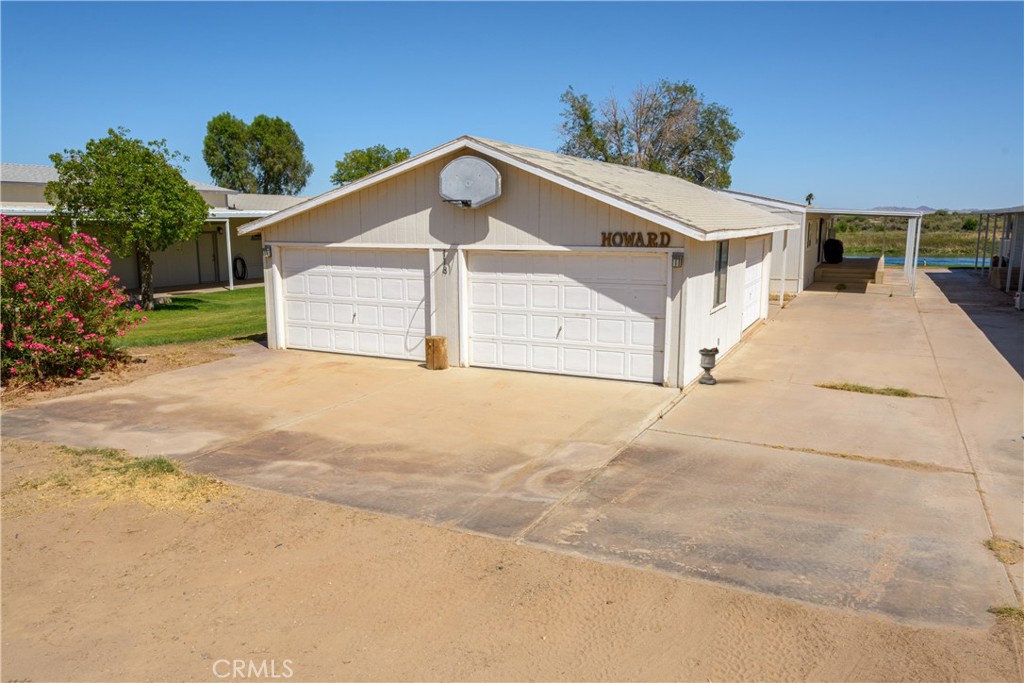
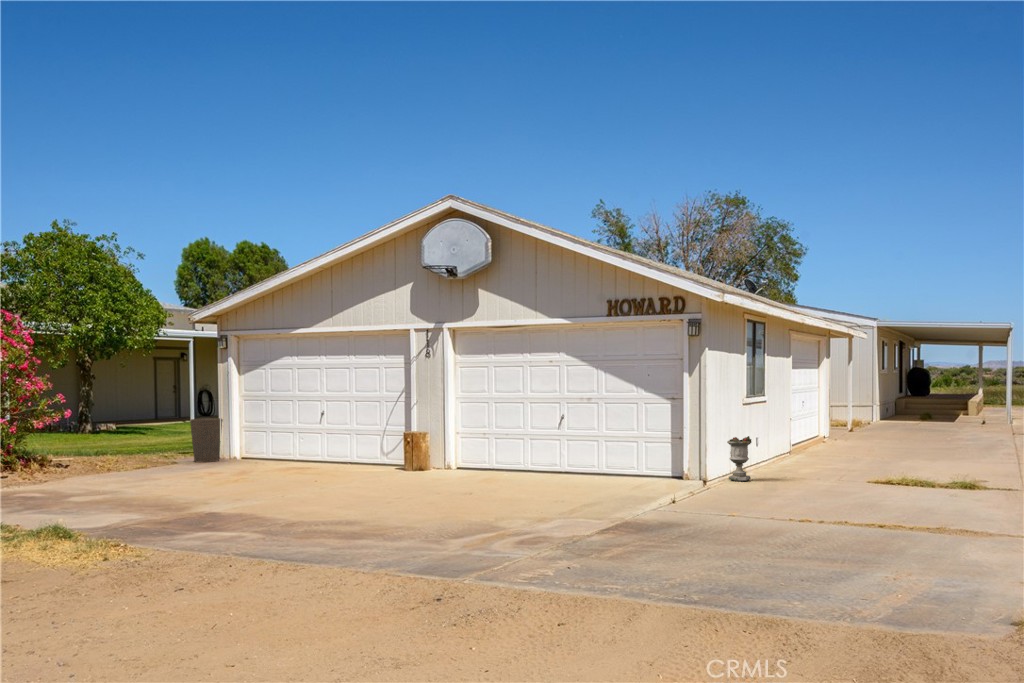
trash can: none [243,315,271,354] -> present [190,418,223,462]

